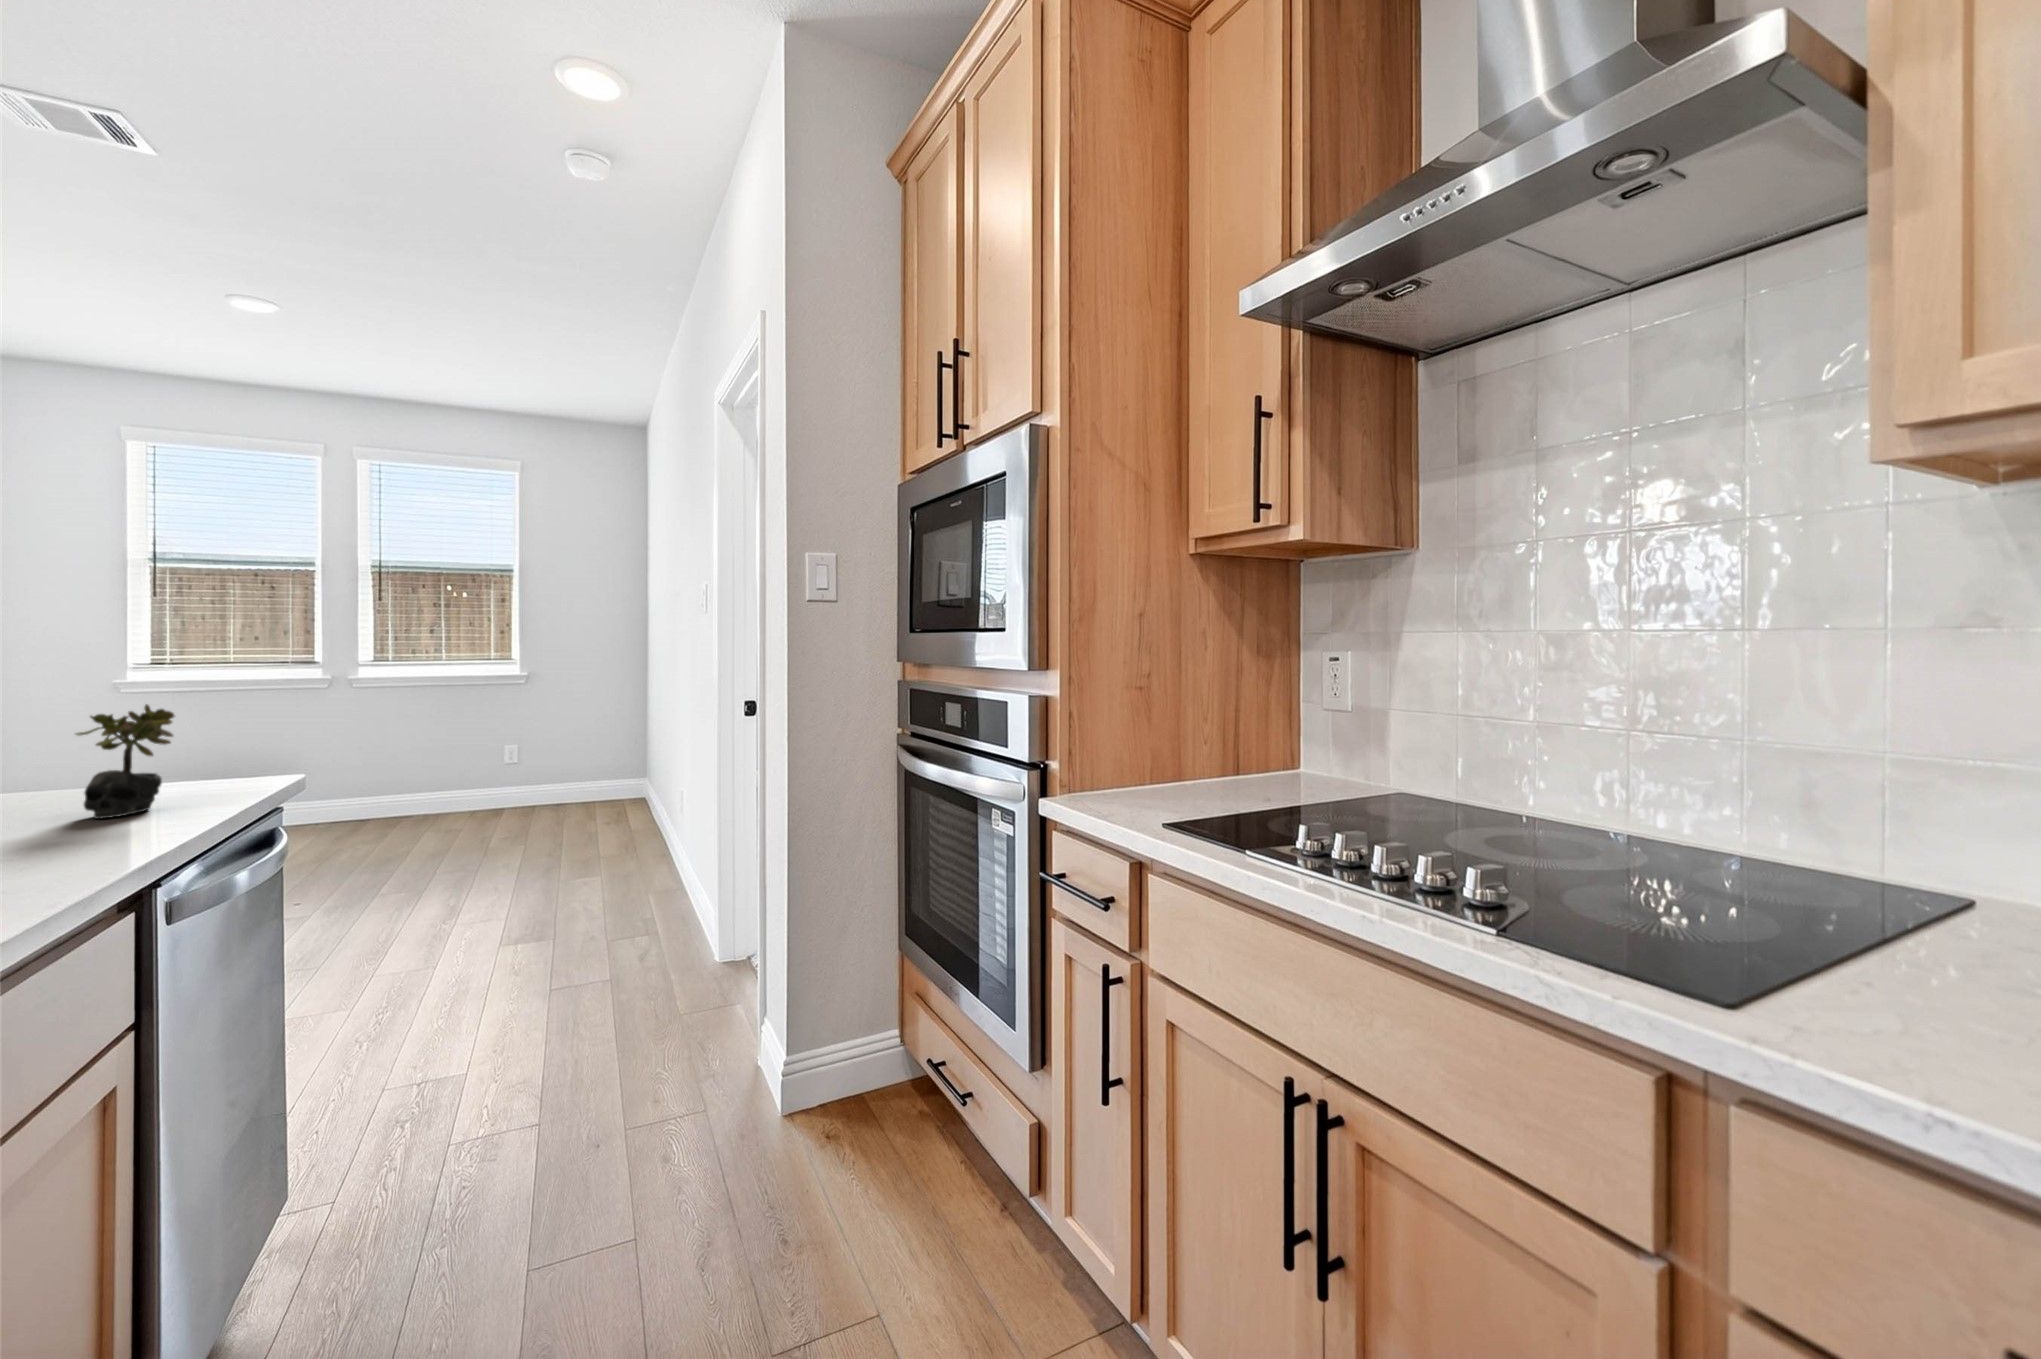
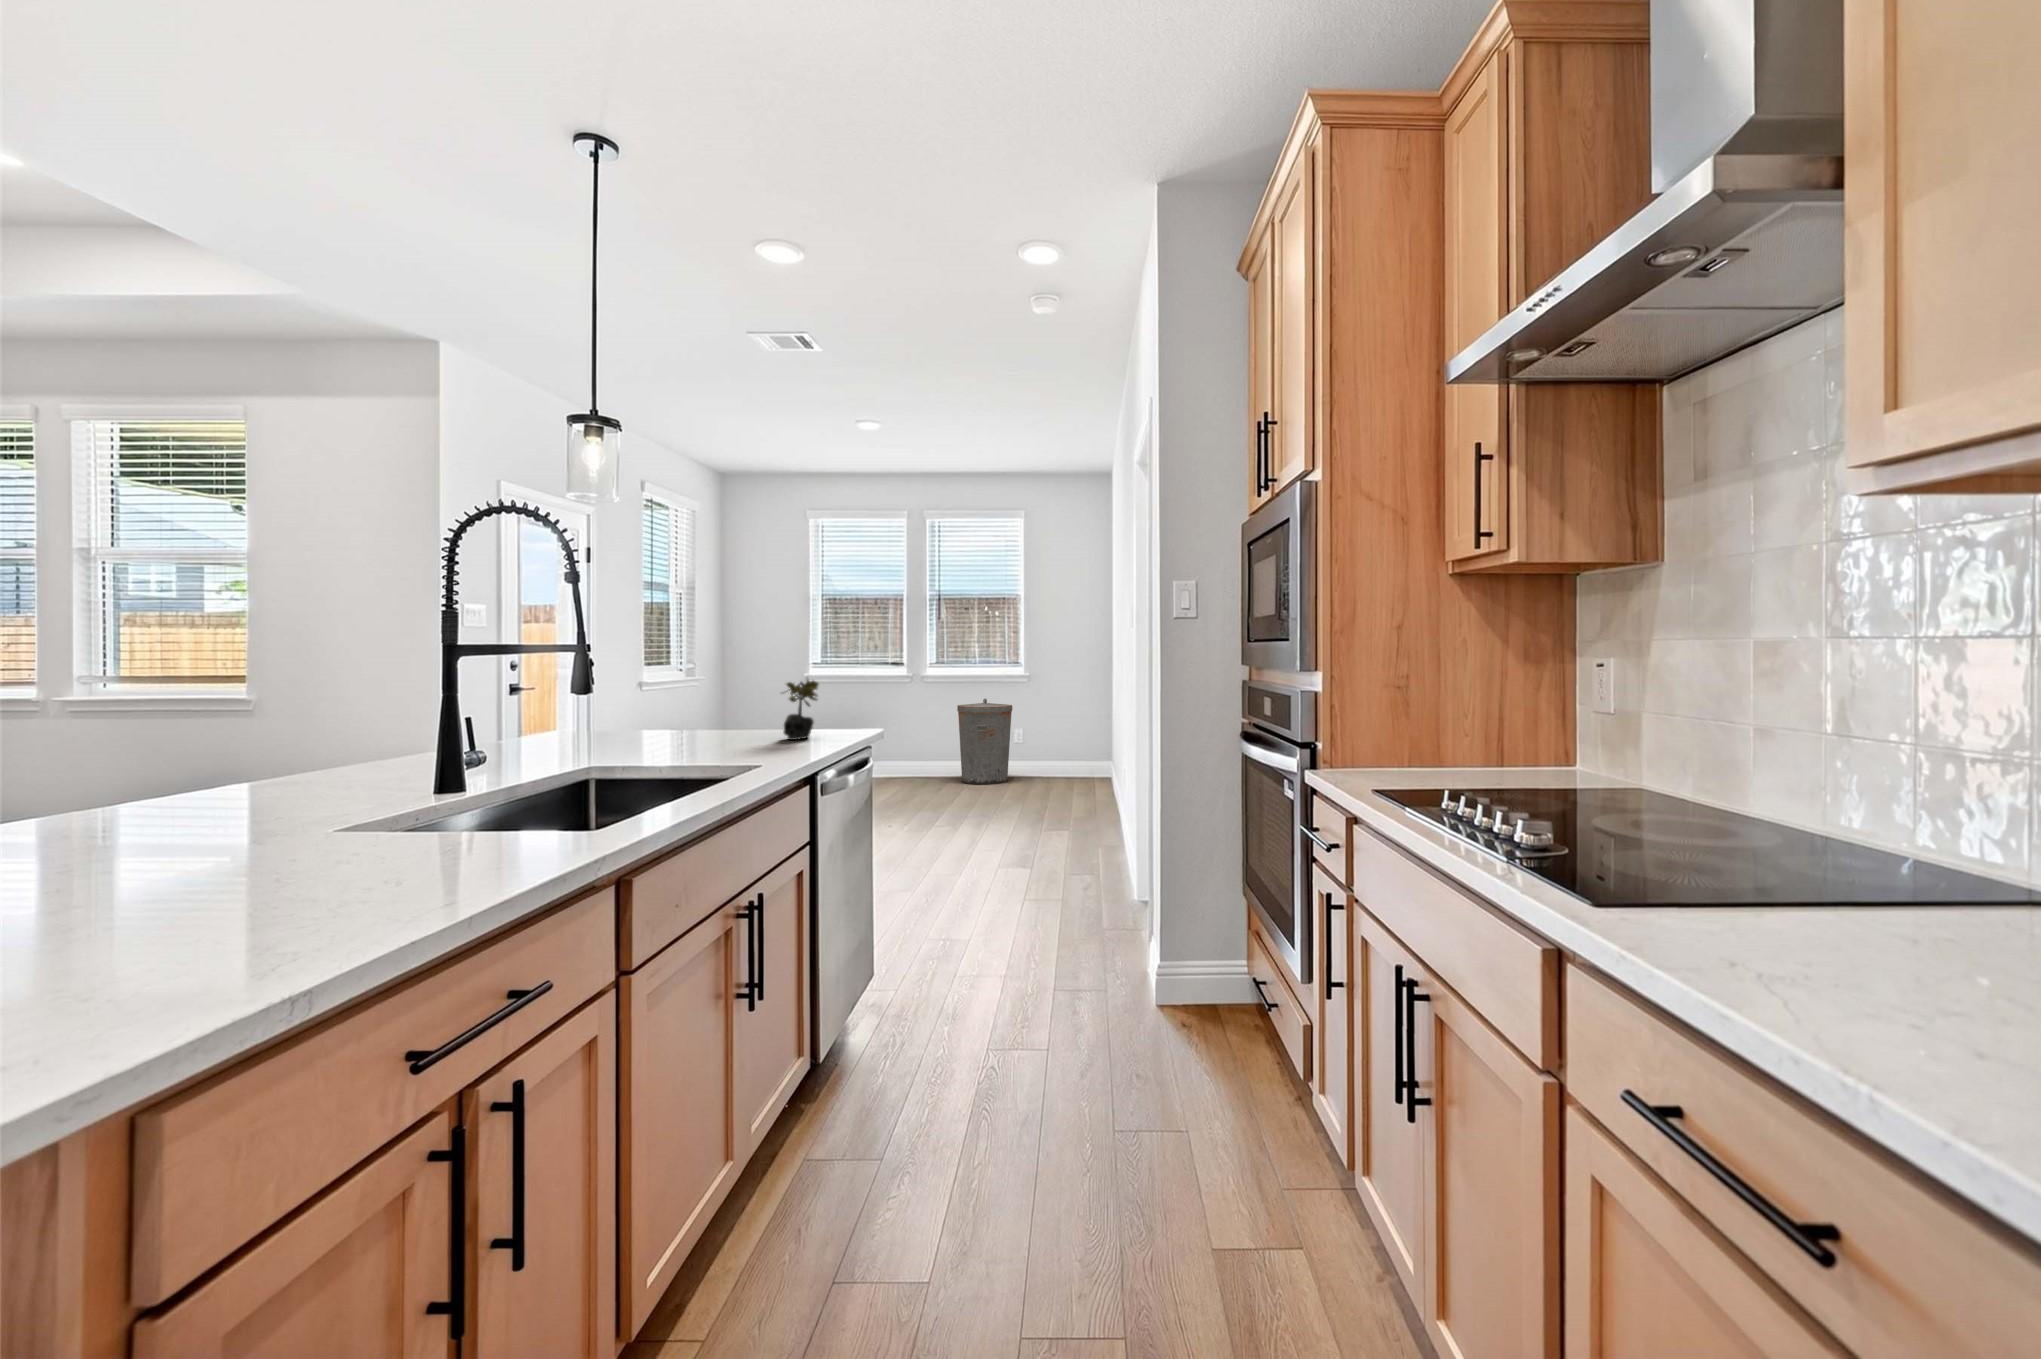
trash can: none [435,716,515,820] -> present [957,698,1012,784]

